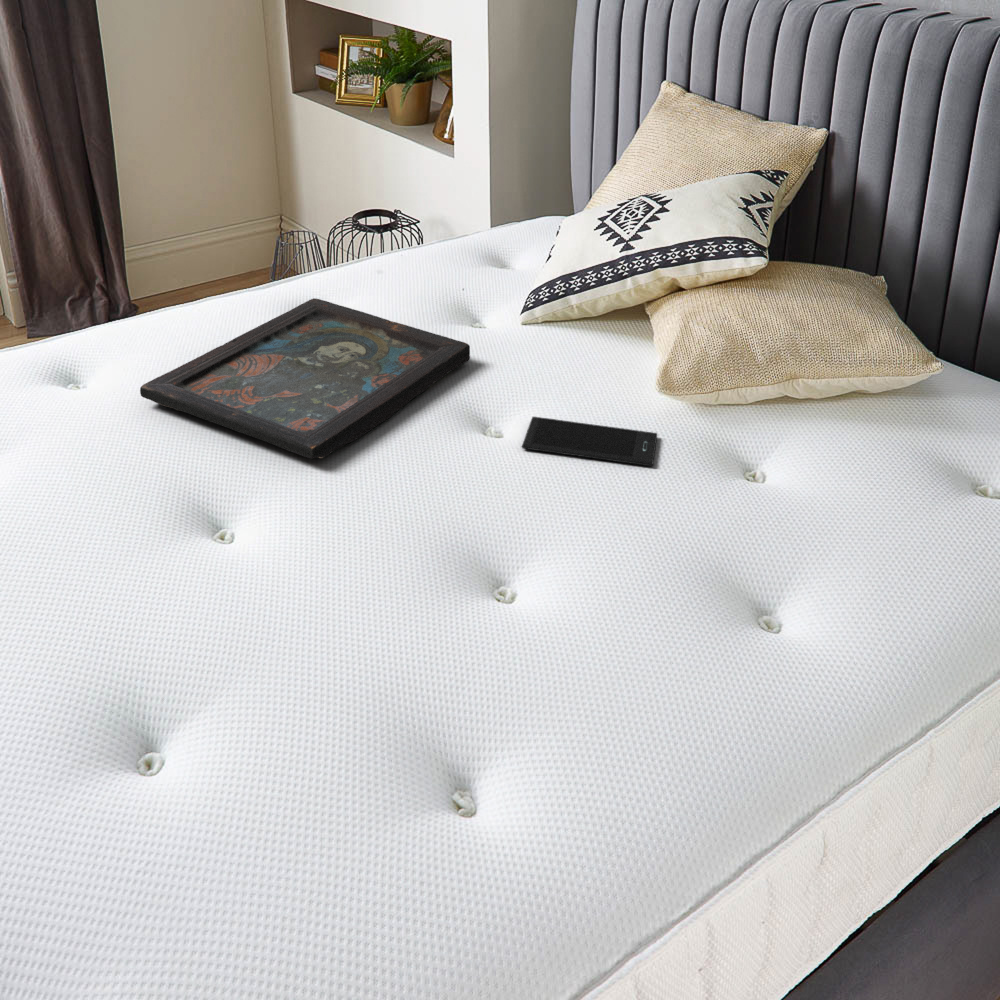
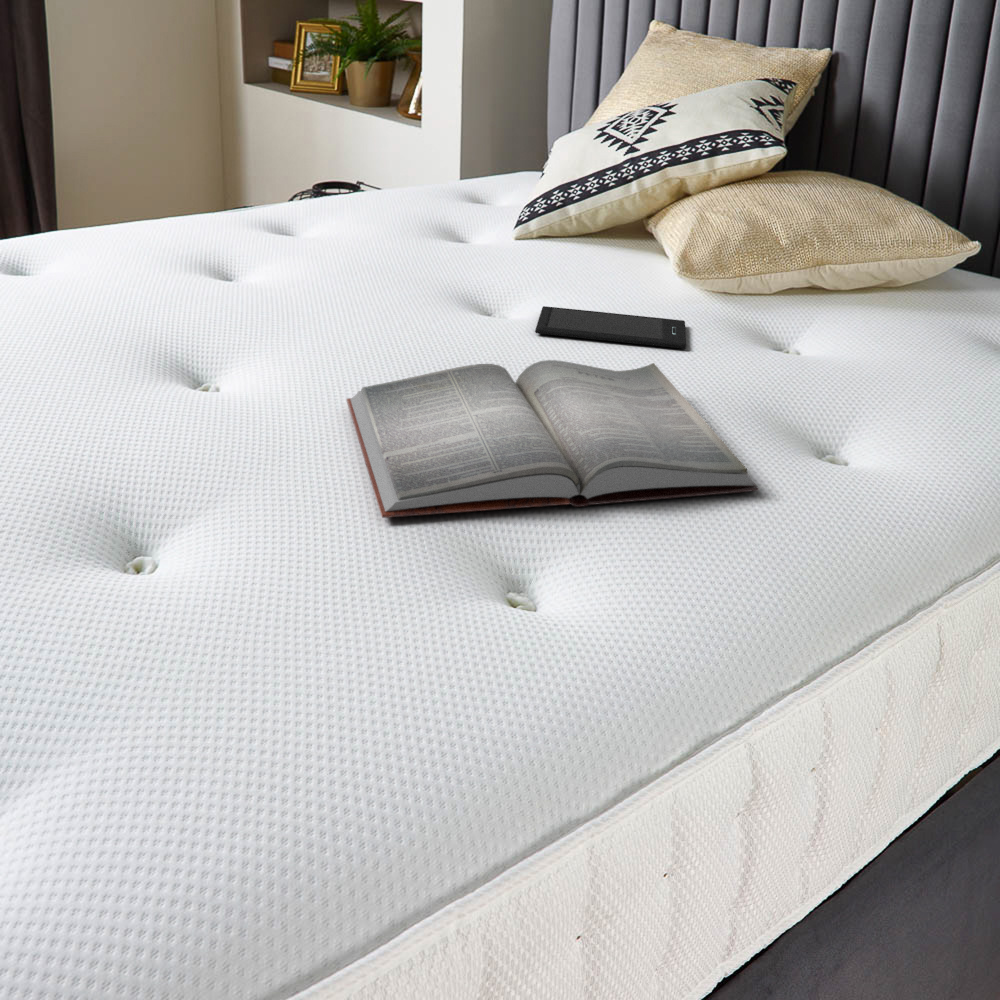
tray: present [140,298,470,458] -> none [90,207,465,337]
hardback book: none [350,497,684,663] -> present [346,360,759,518]

